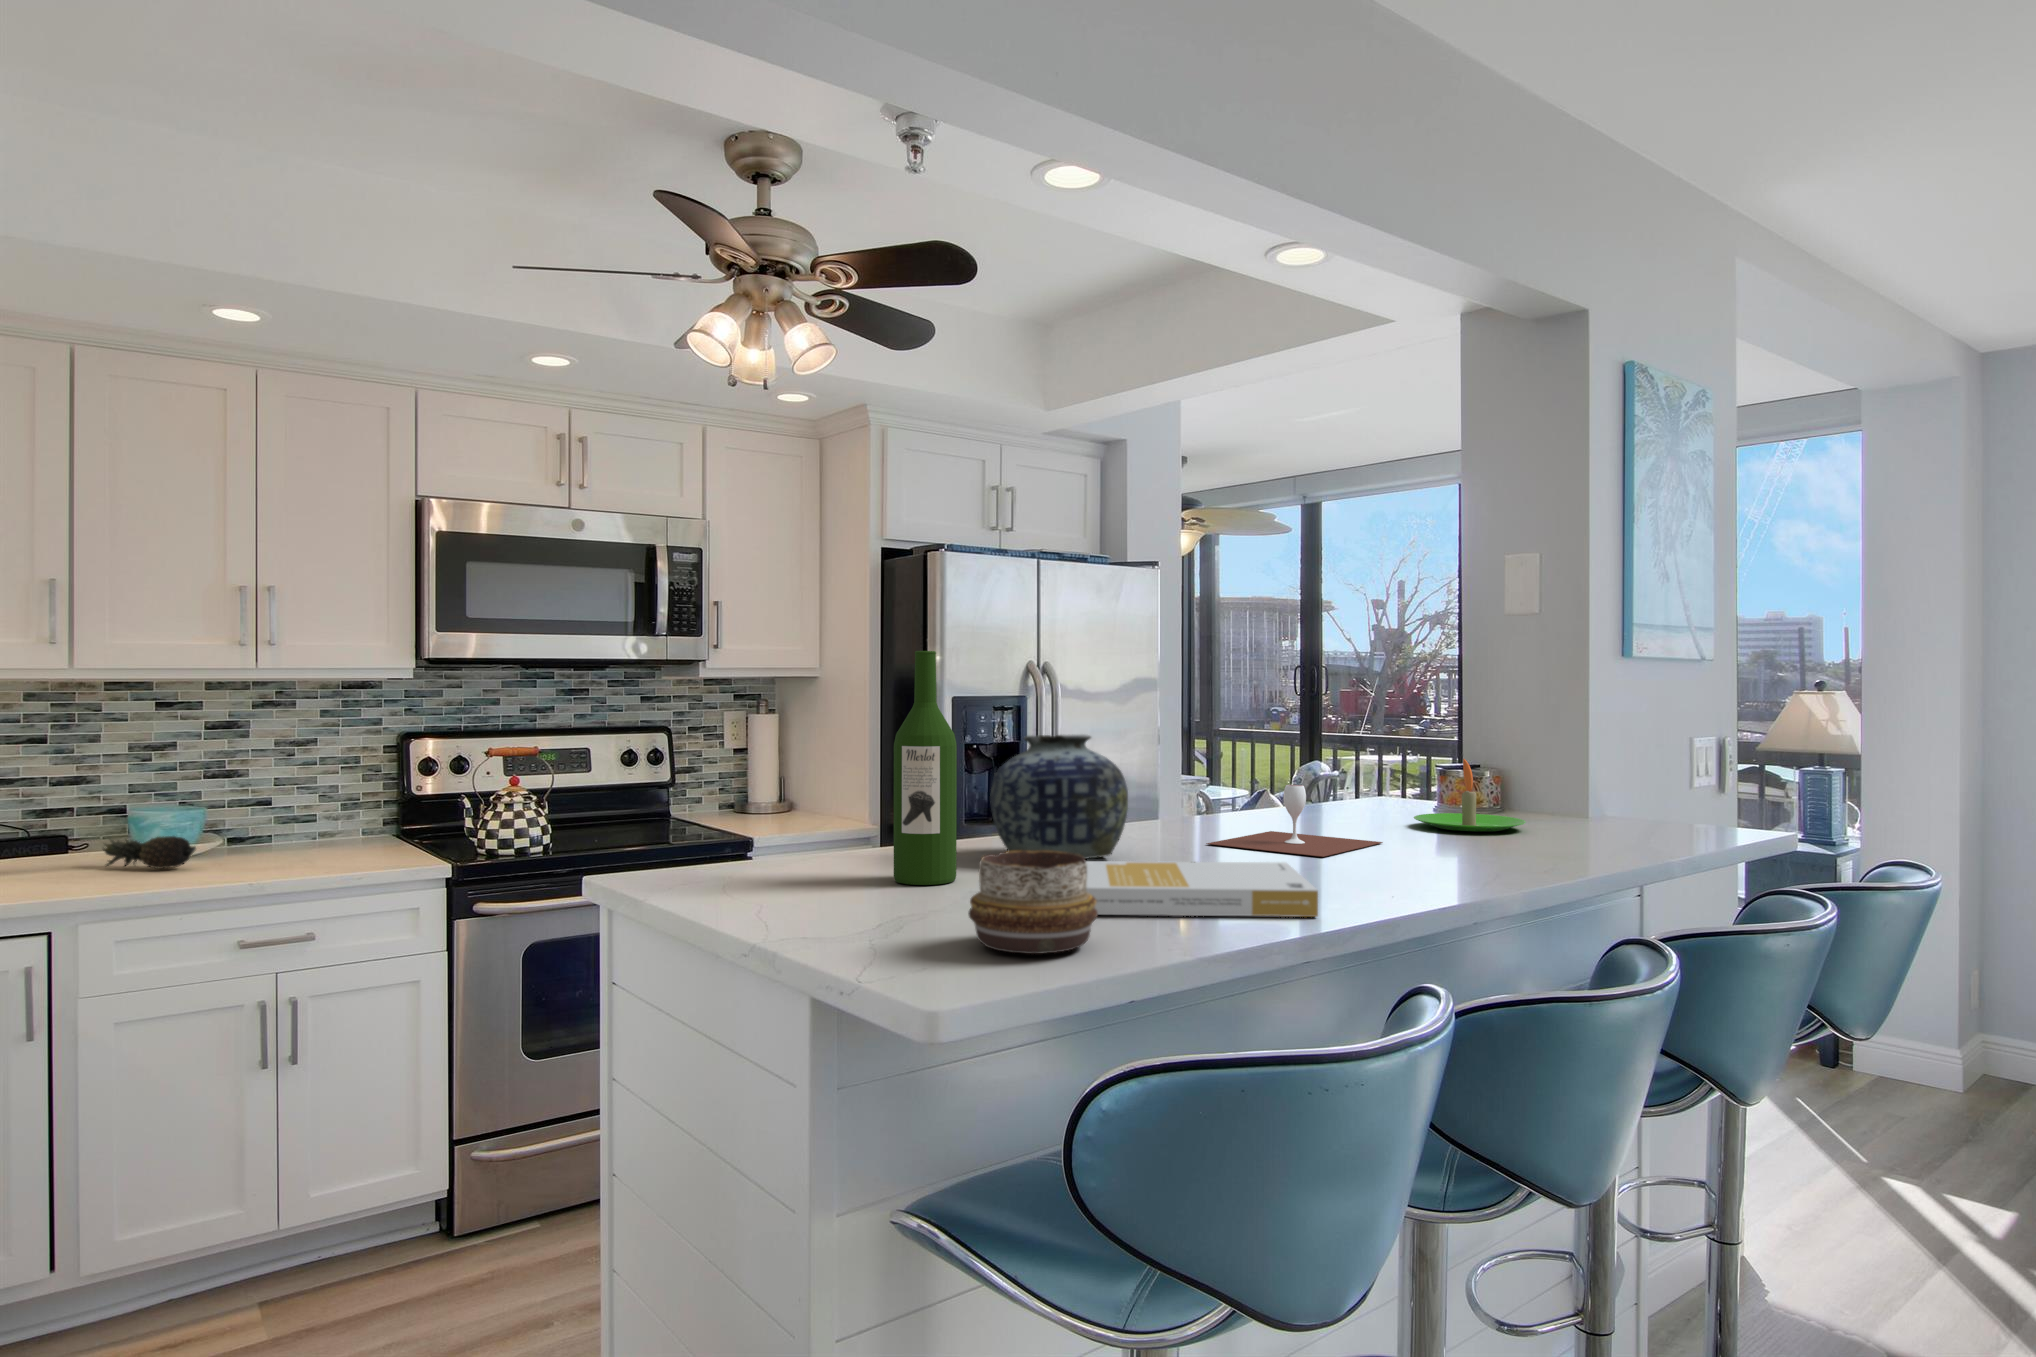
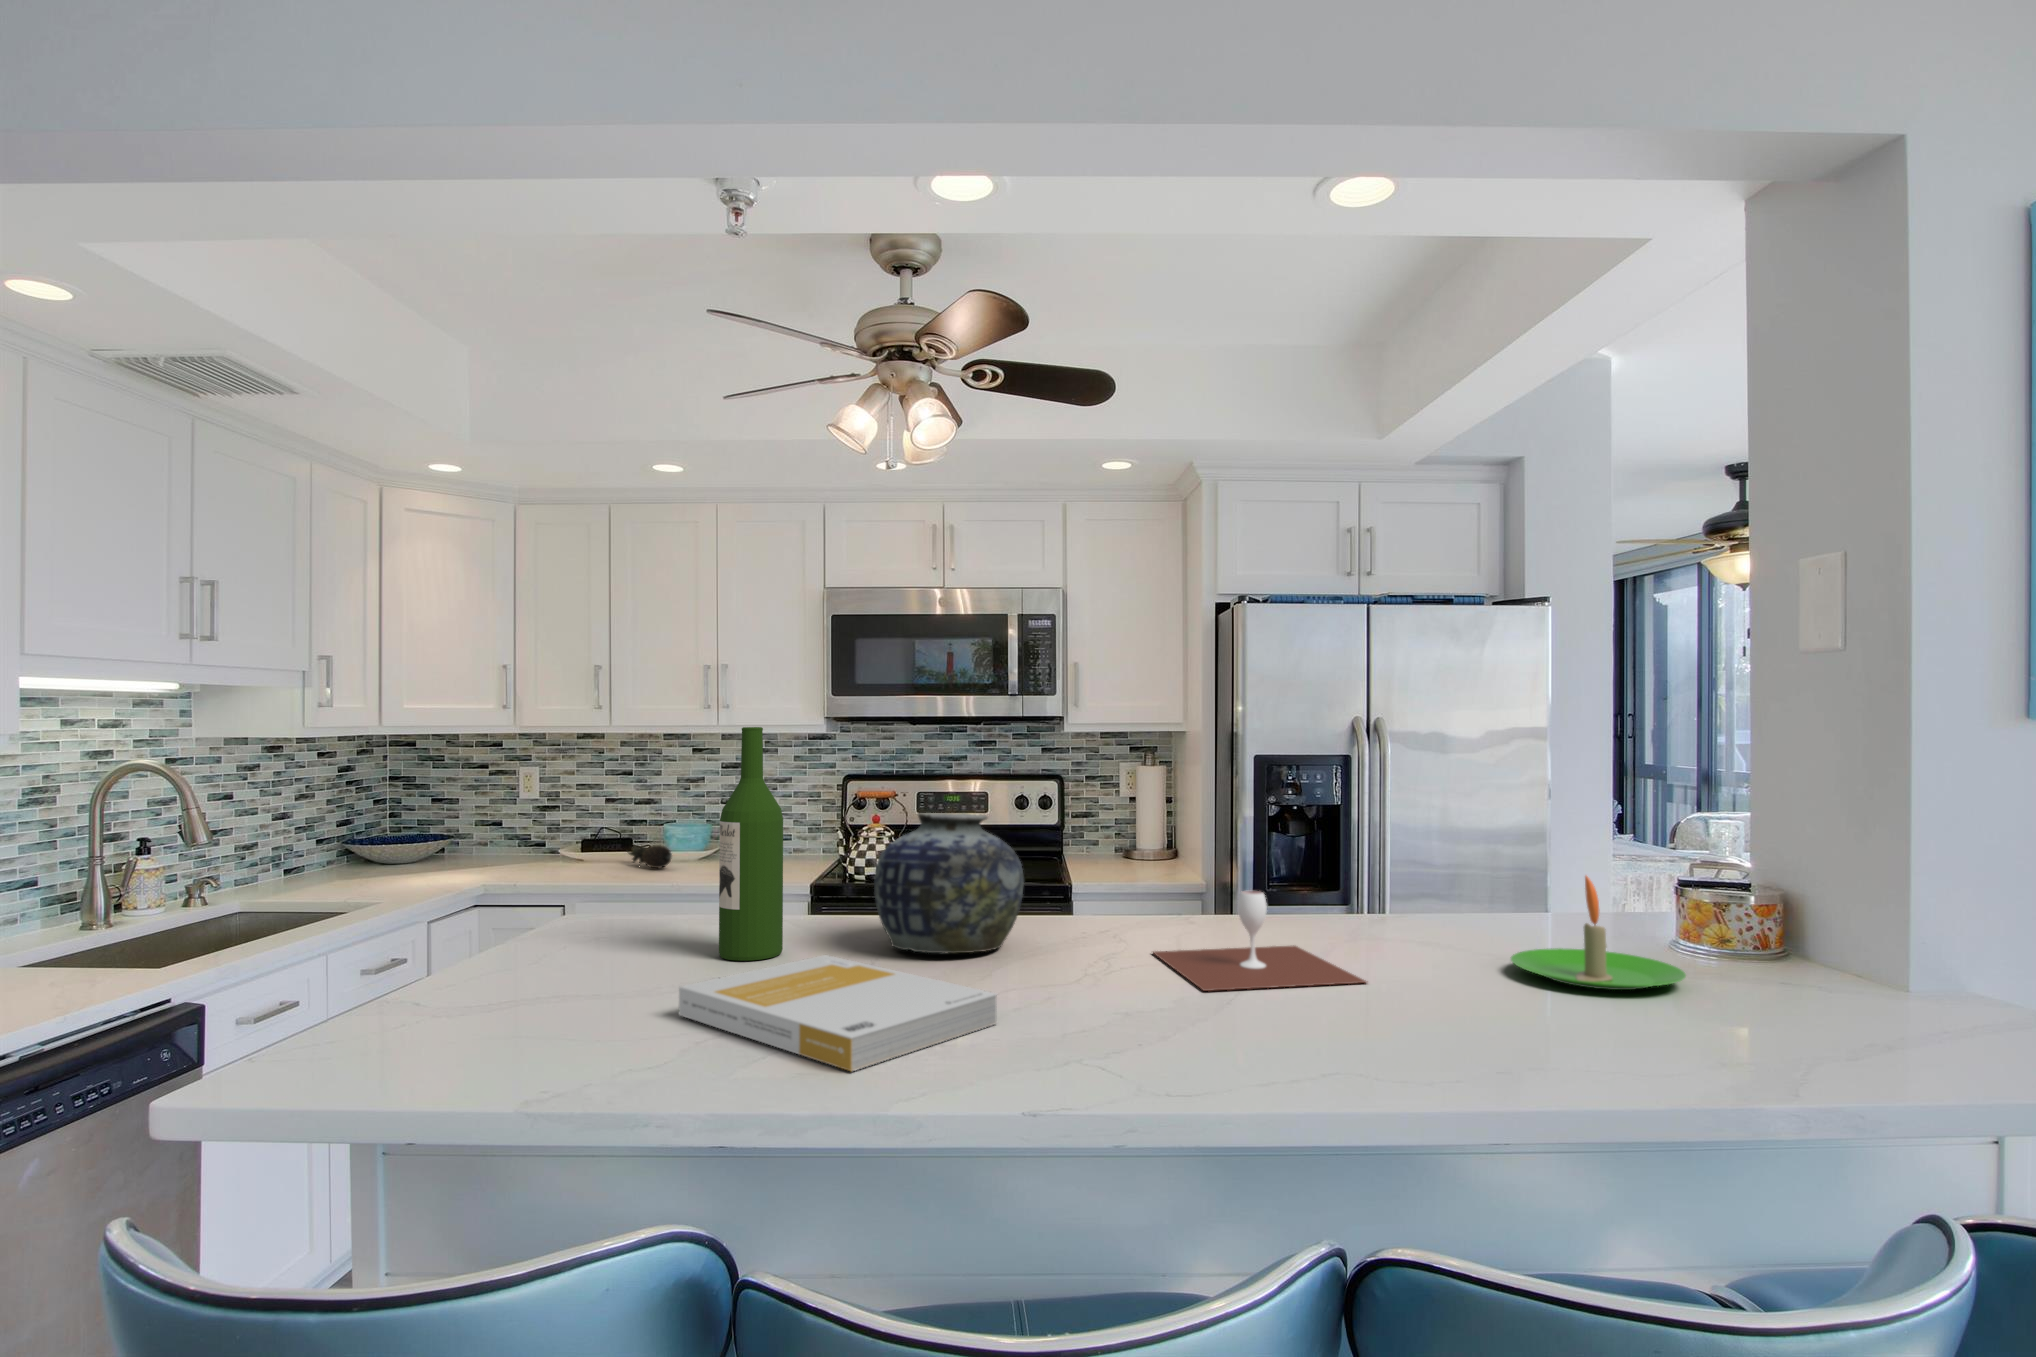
decorative bowl: present [969,851,1098,954] -> none [442,942,589,1056]

